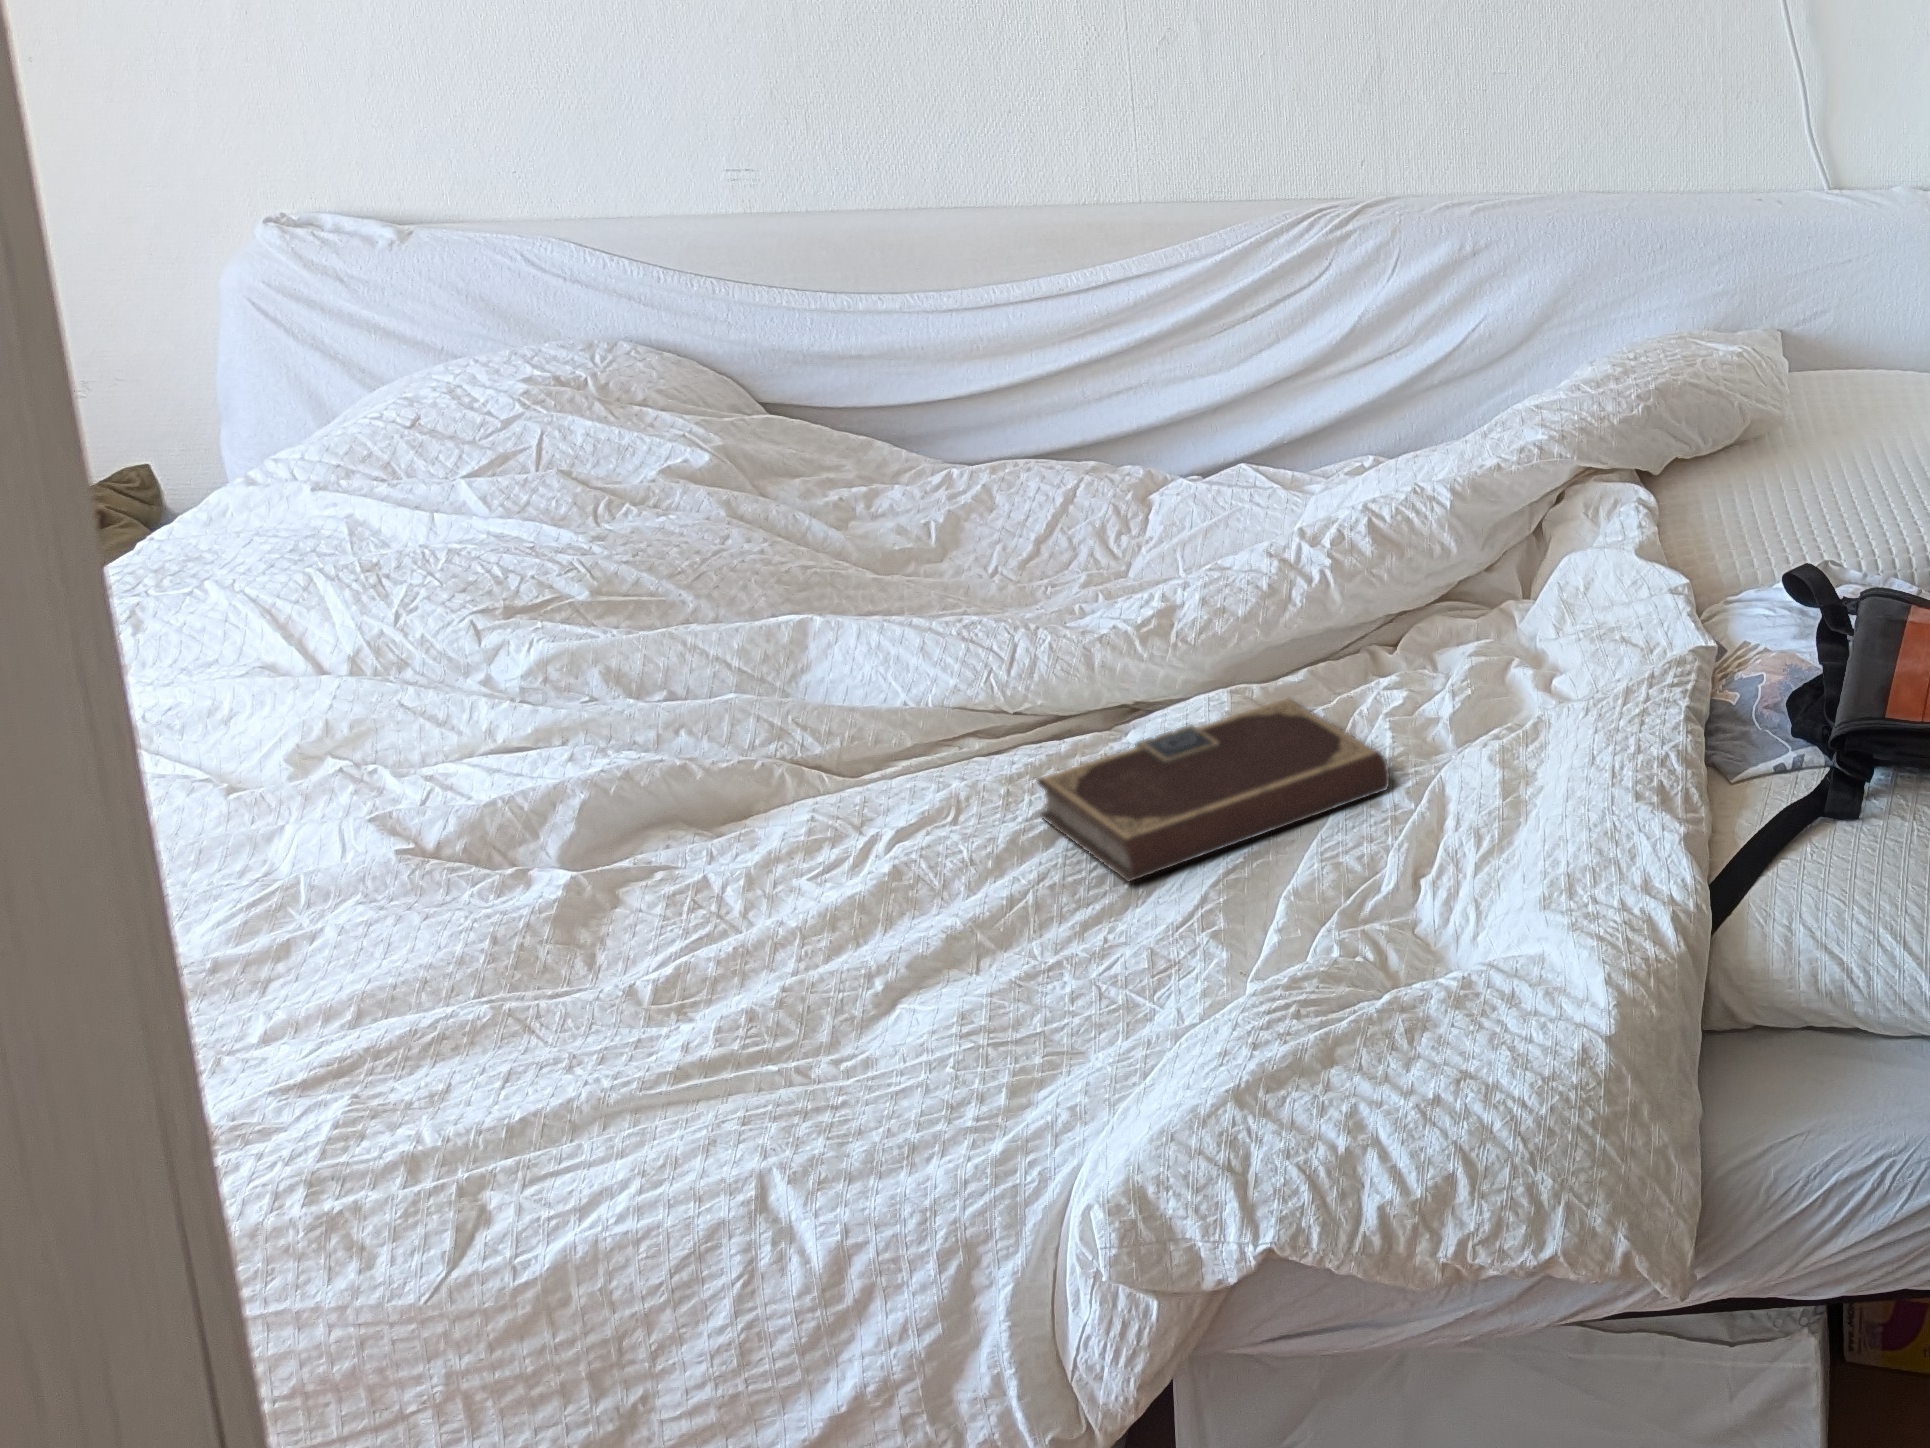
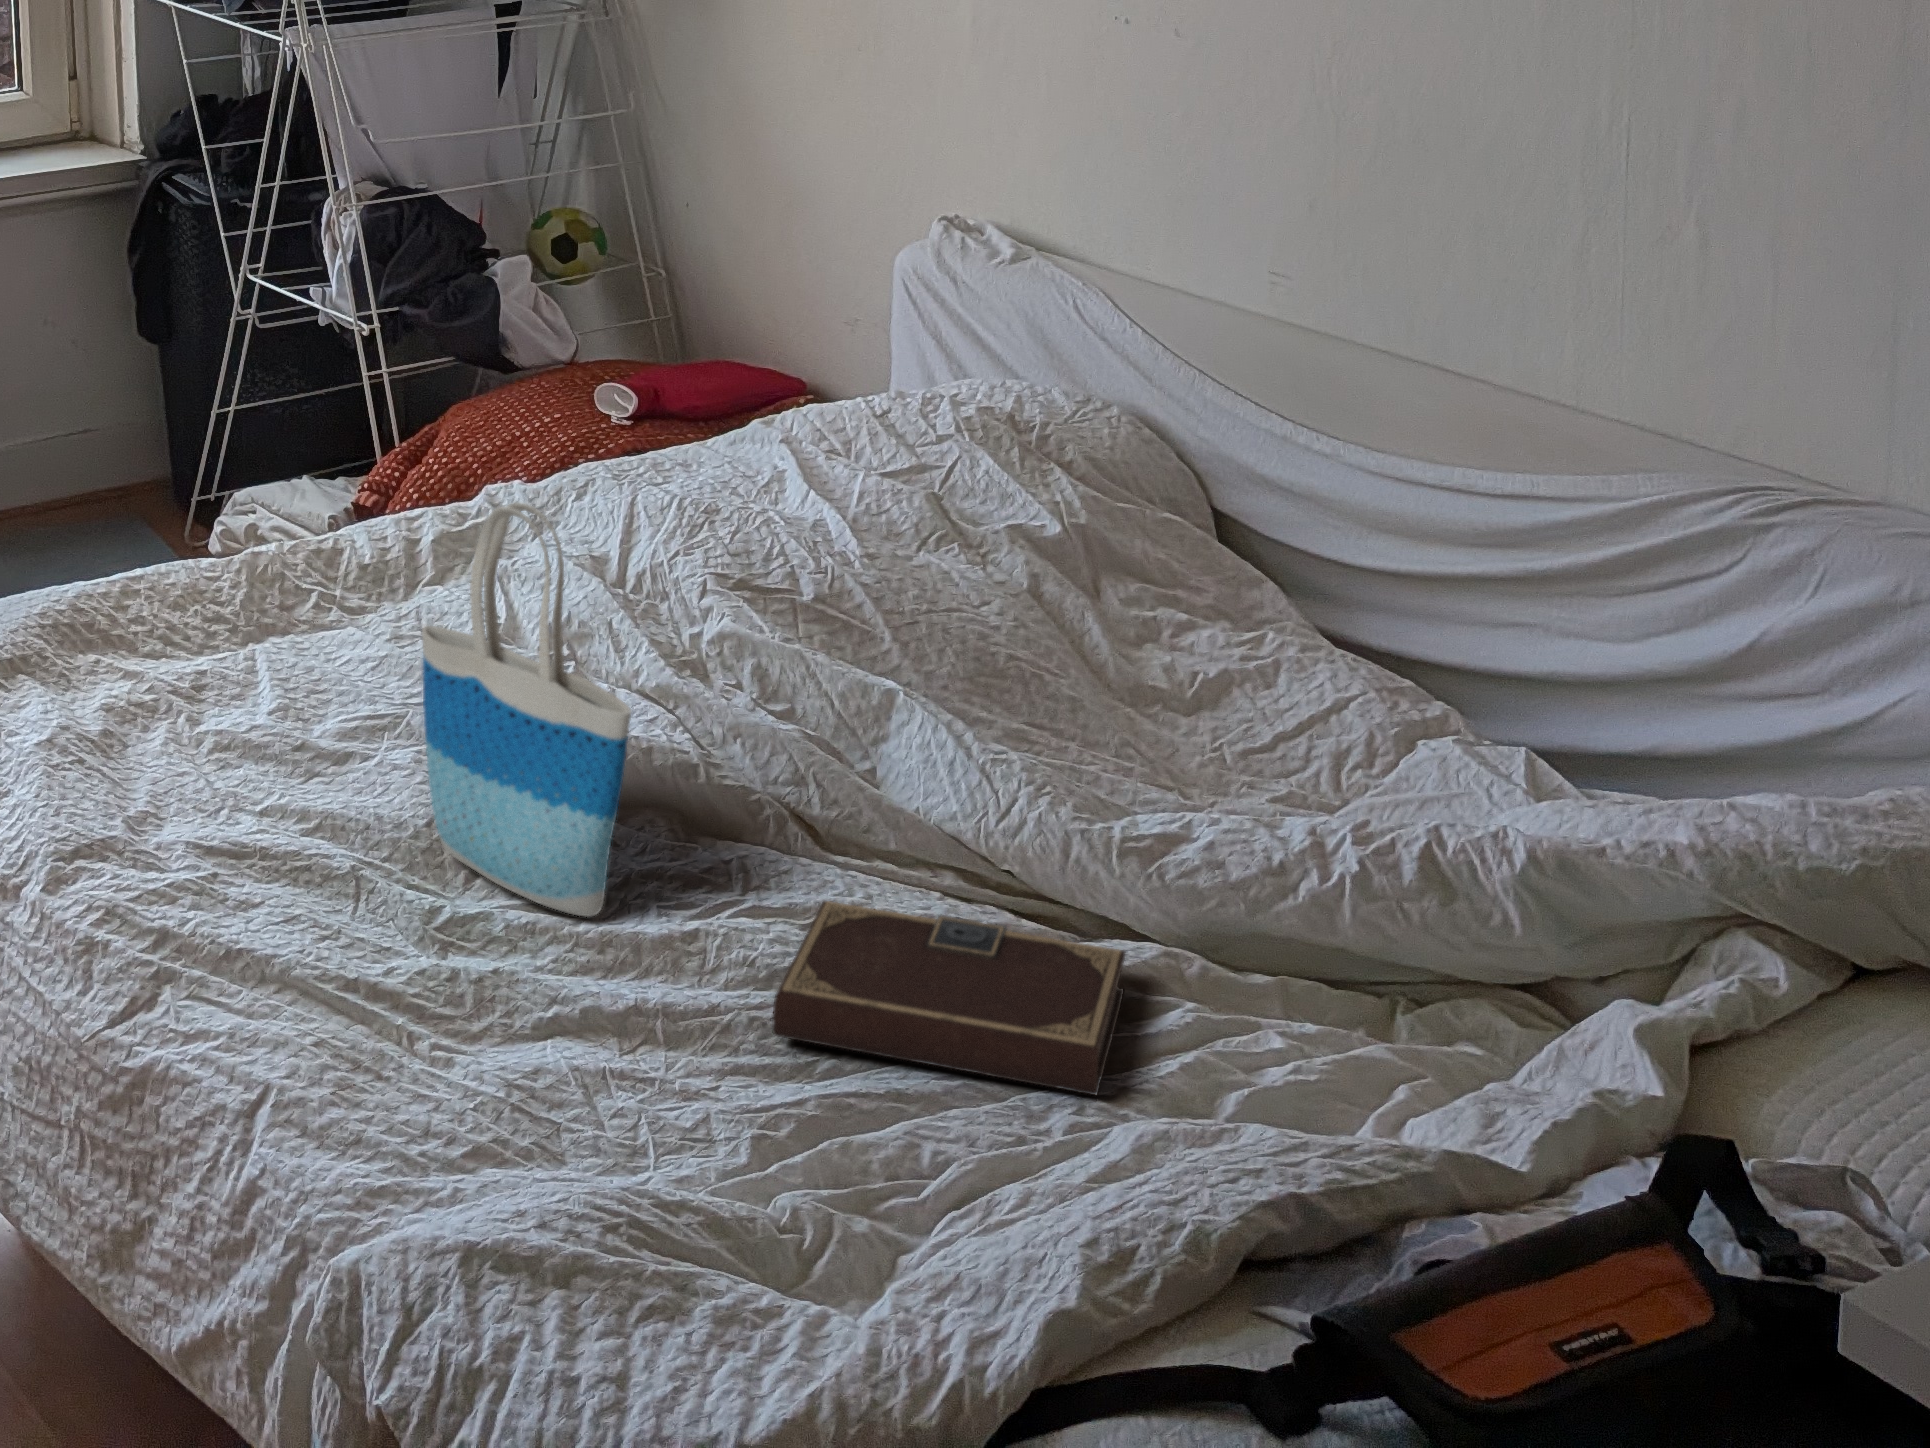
tote bag: none [498,523,849,938] -> present [422,502,631,916]

